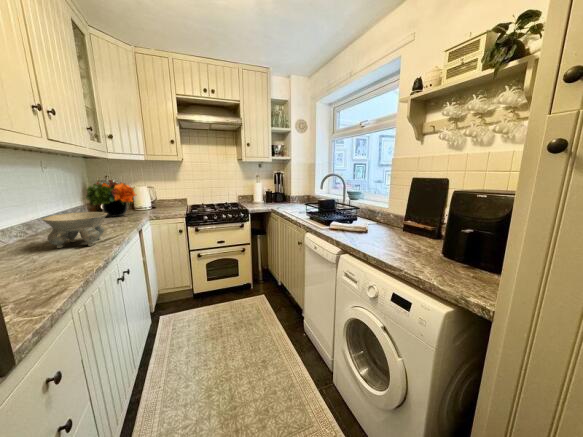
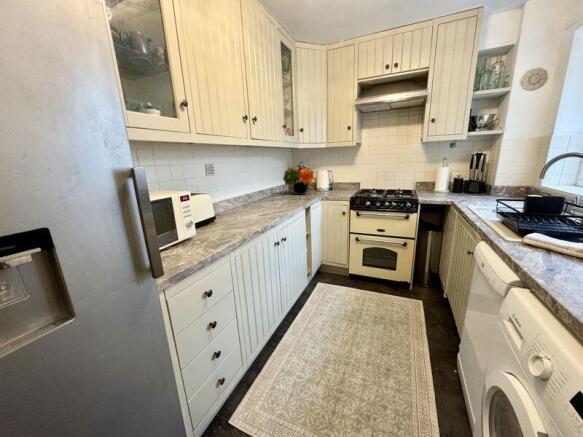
bowl: present [42,212,107,248] -> none [245,190,280,215]

